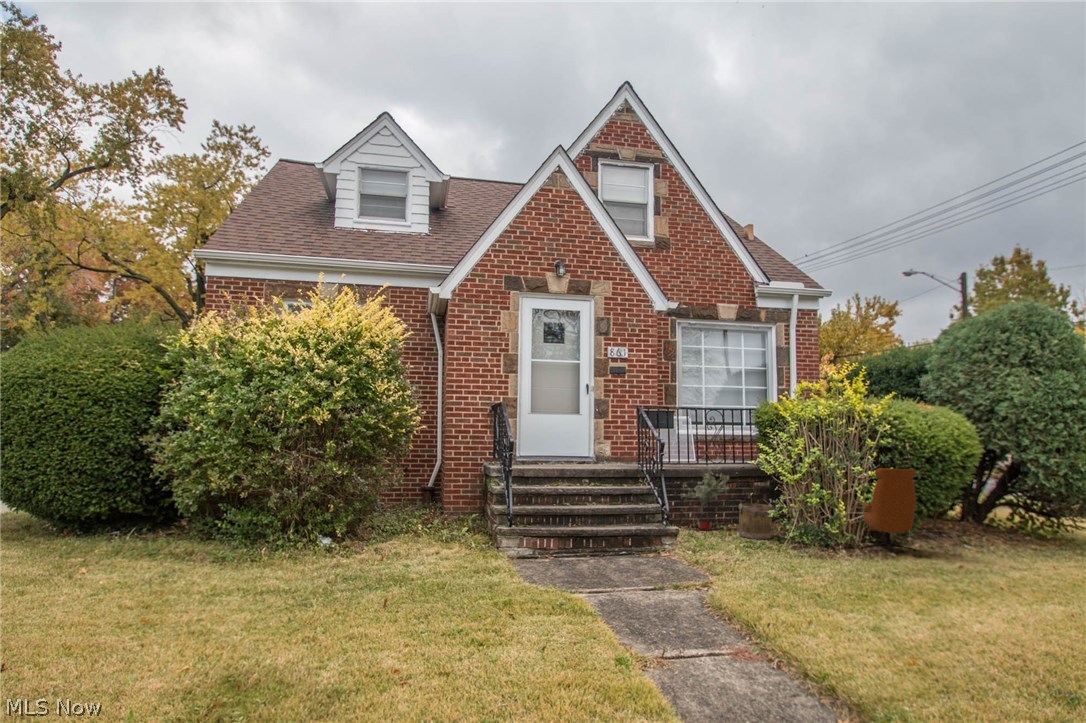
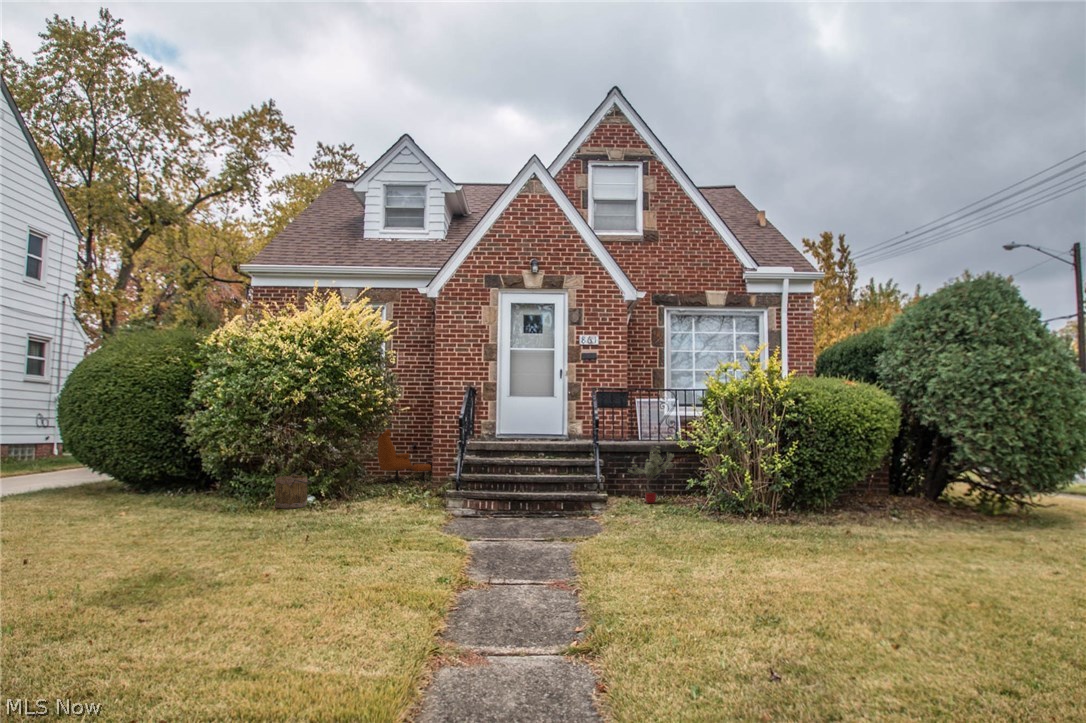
lounge chair: present [861,468,917,555] -> present [377,429,431,484]
bucket: present [739,503,774,539] -> present [275,474,312,509]

